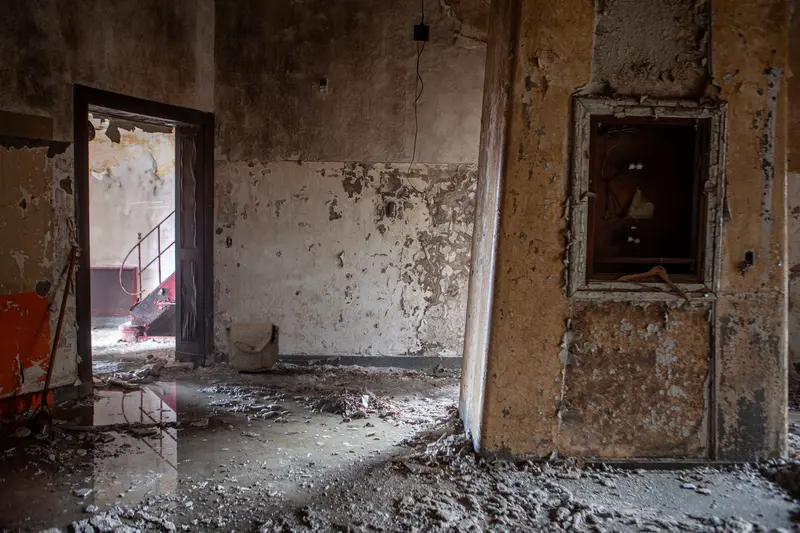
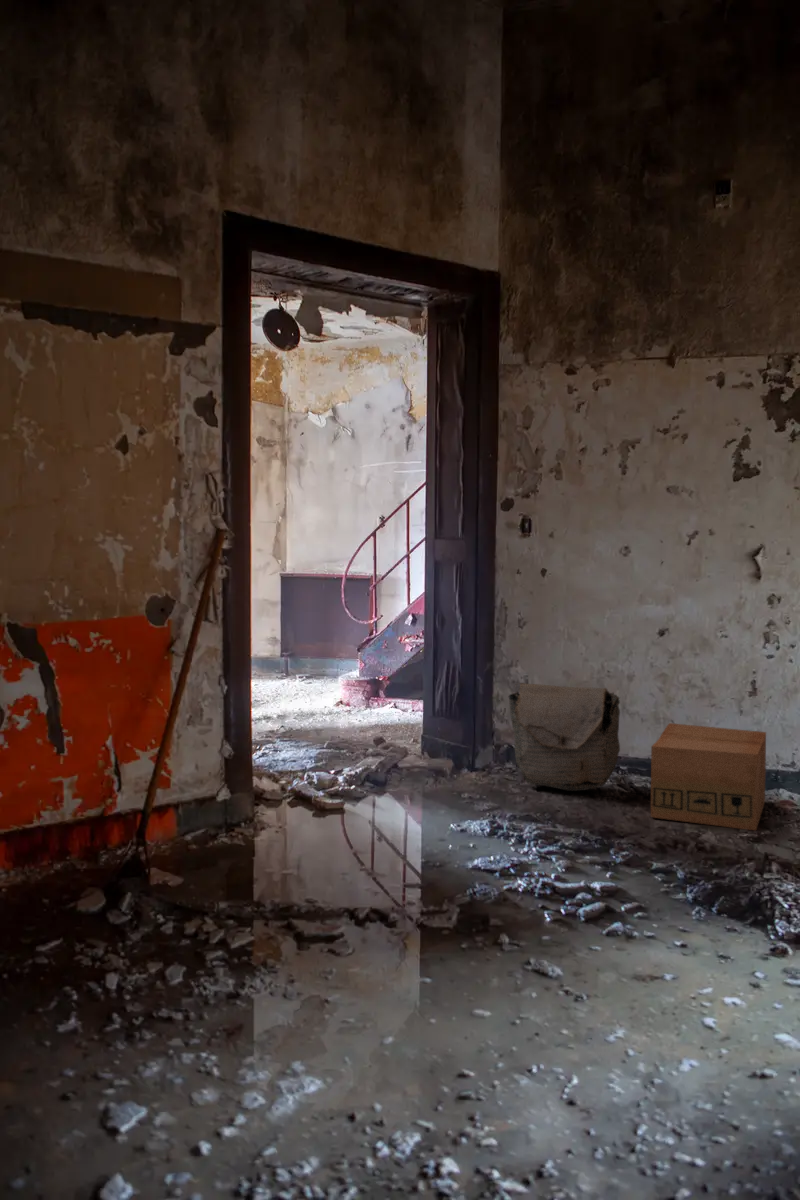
cardboard box: none [293,337,343,380] -> present [651,723,766,830]

